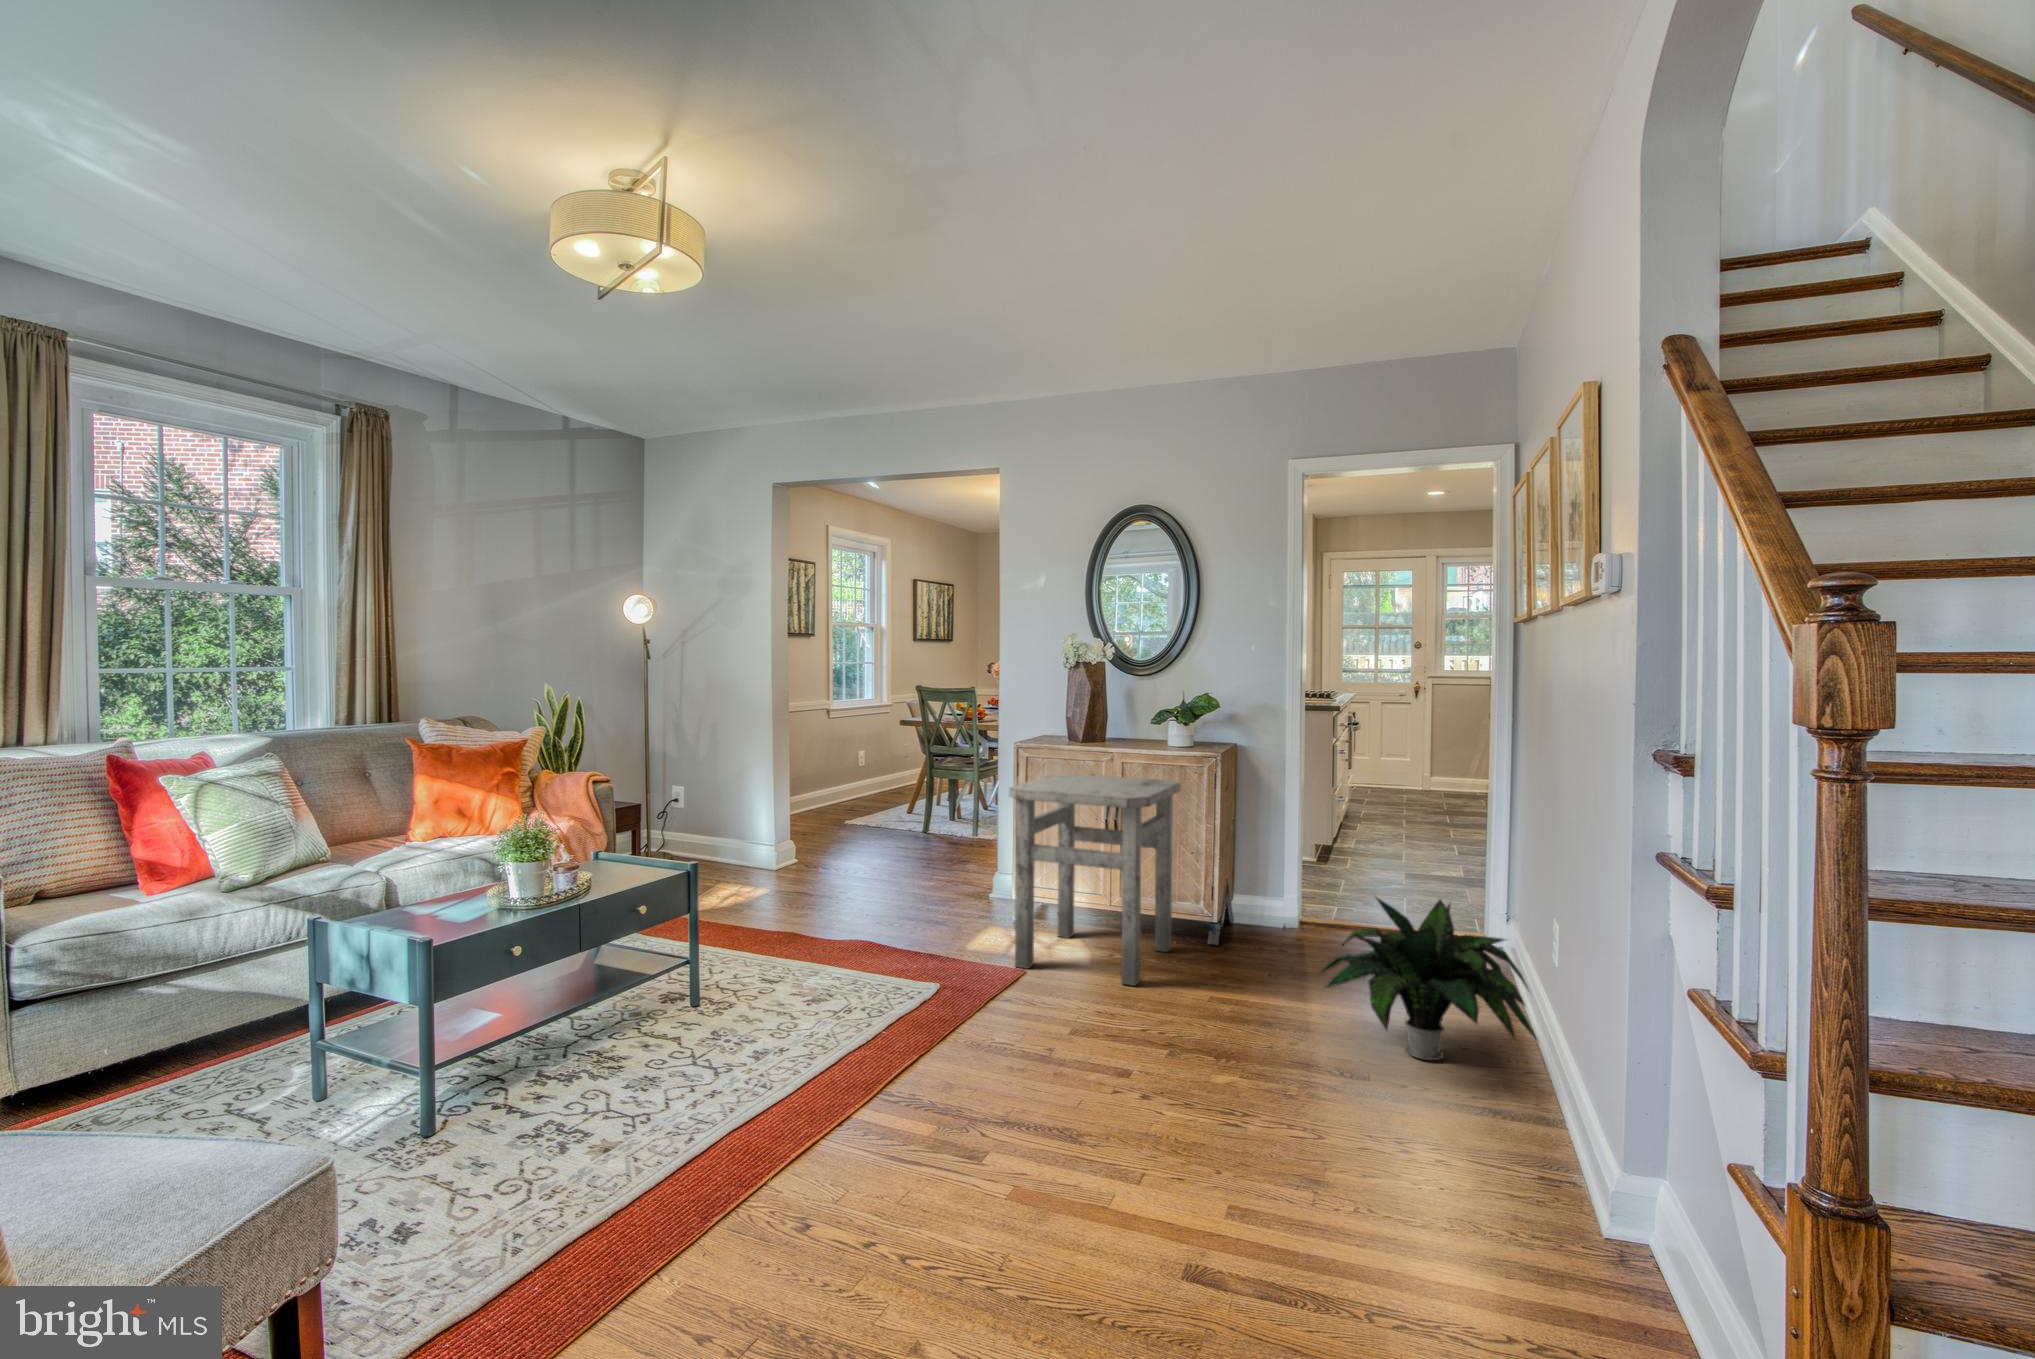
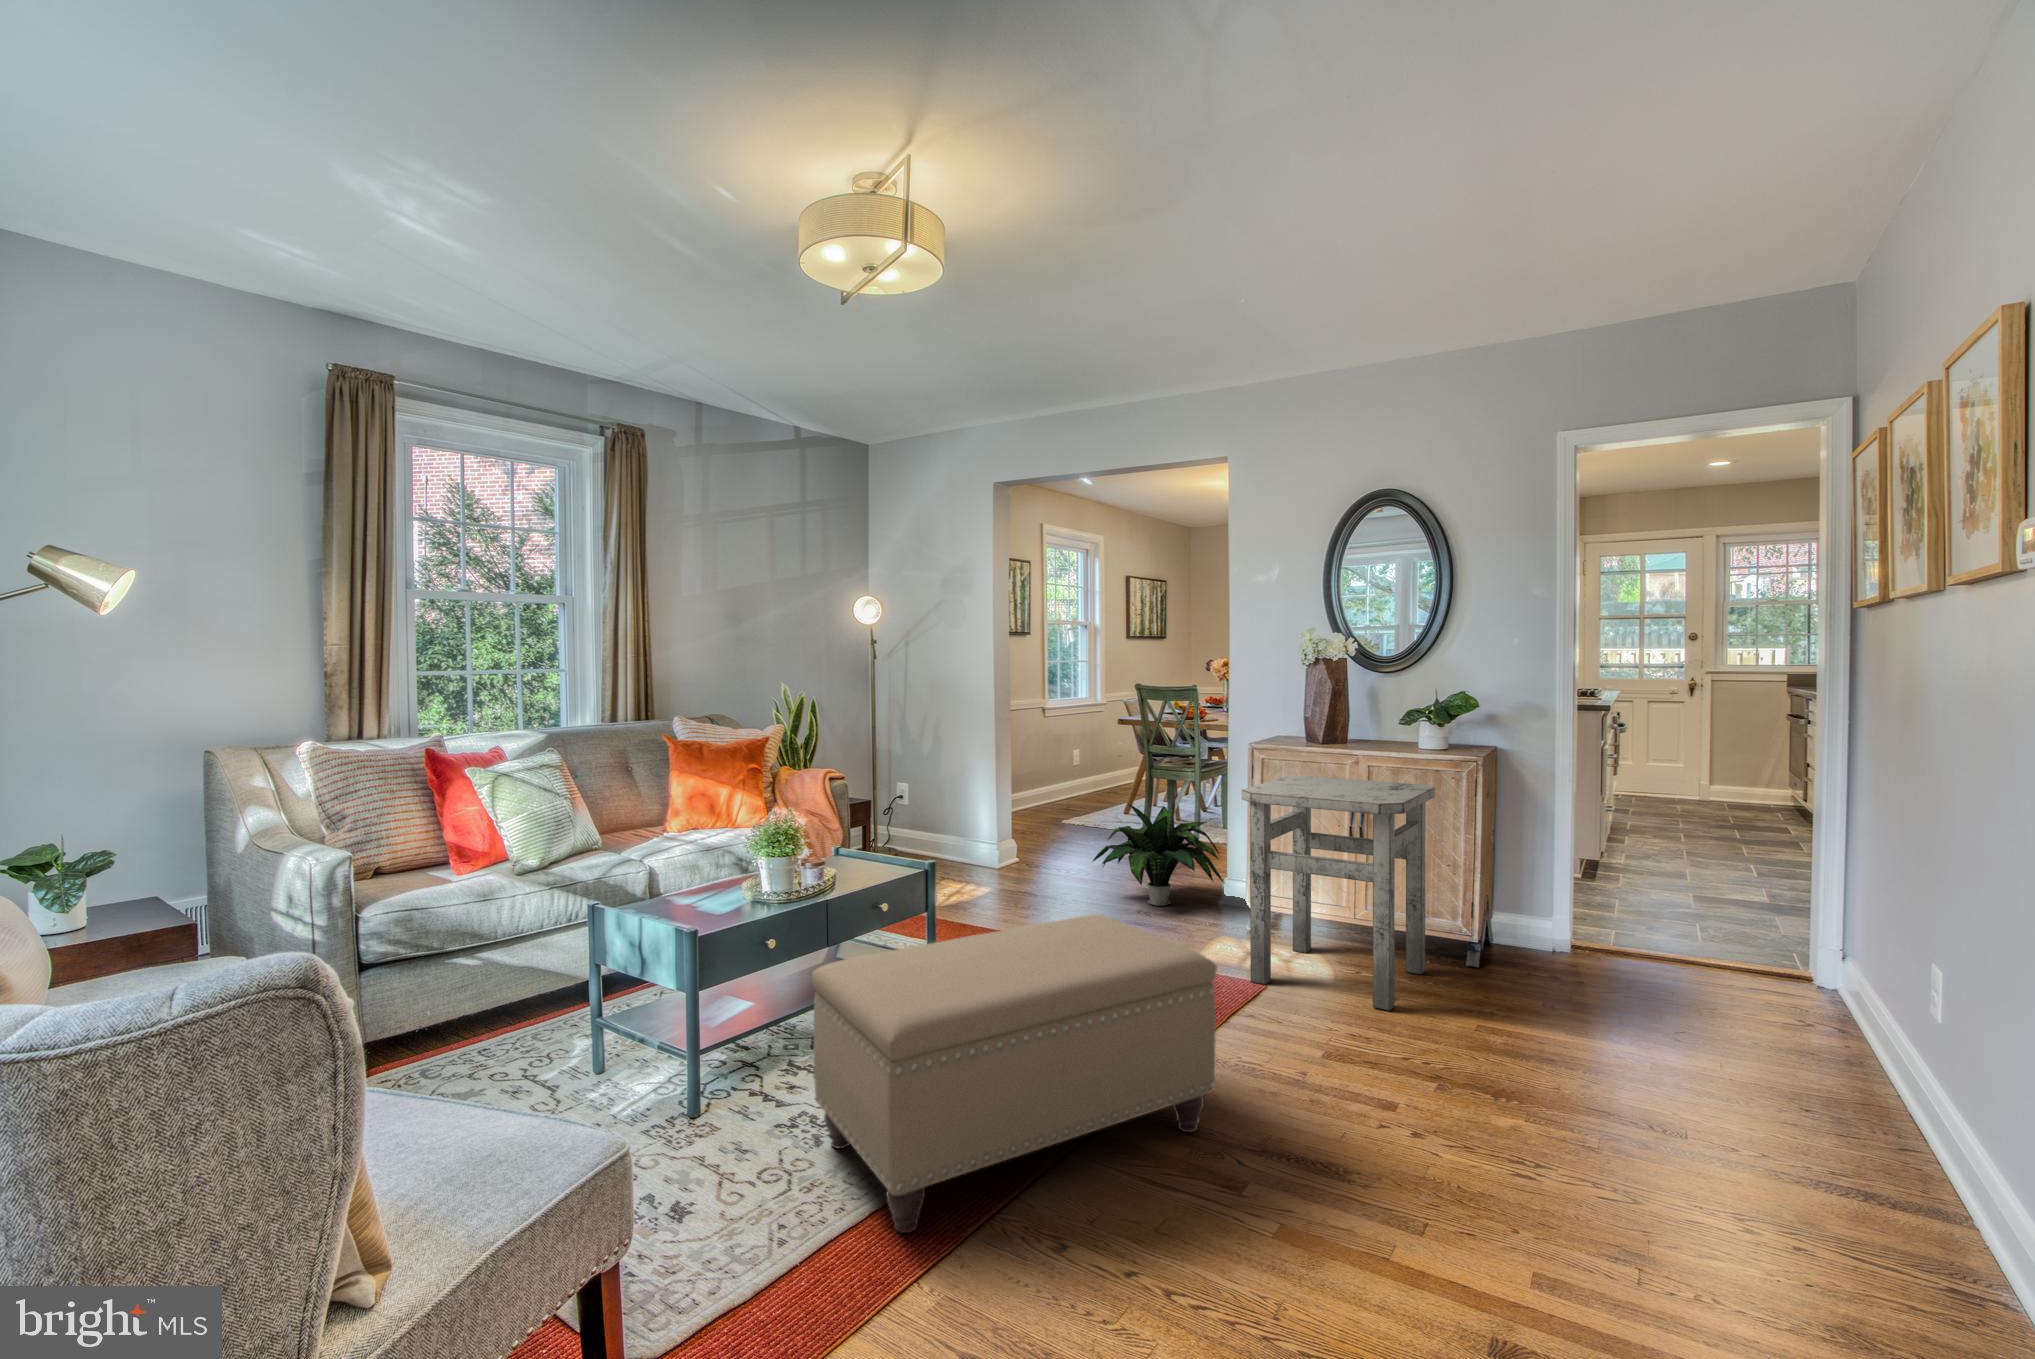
potted plant: present [1320,898,1537,1060] -> present [1092,803,1224,906]
ottoman: none [559,909,967,1229] -> present [812,915,1217,1233]

